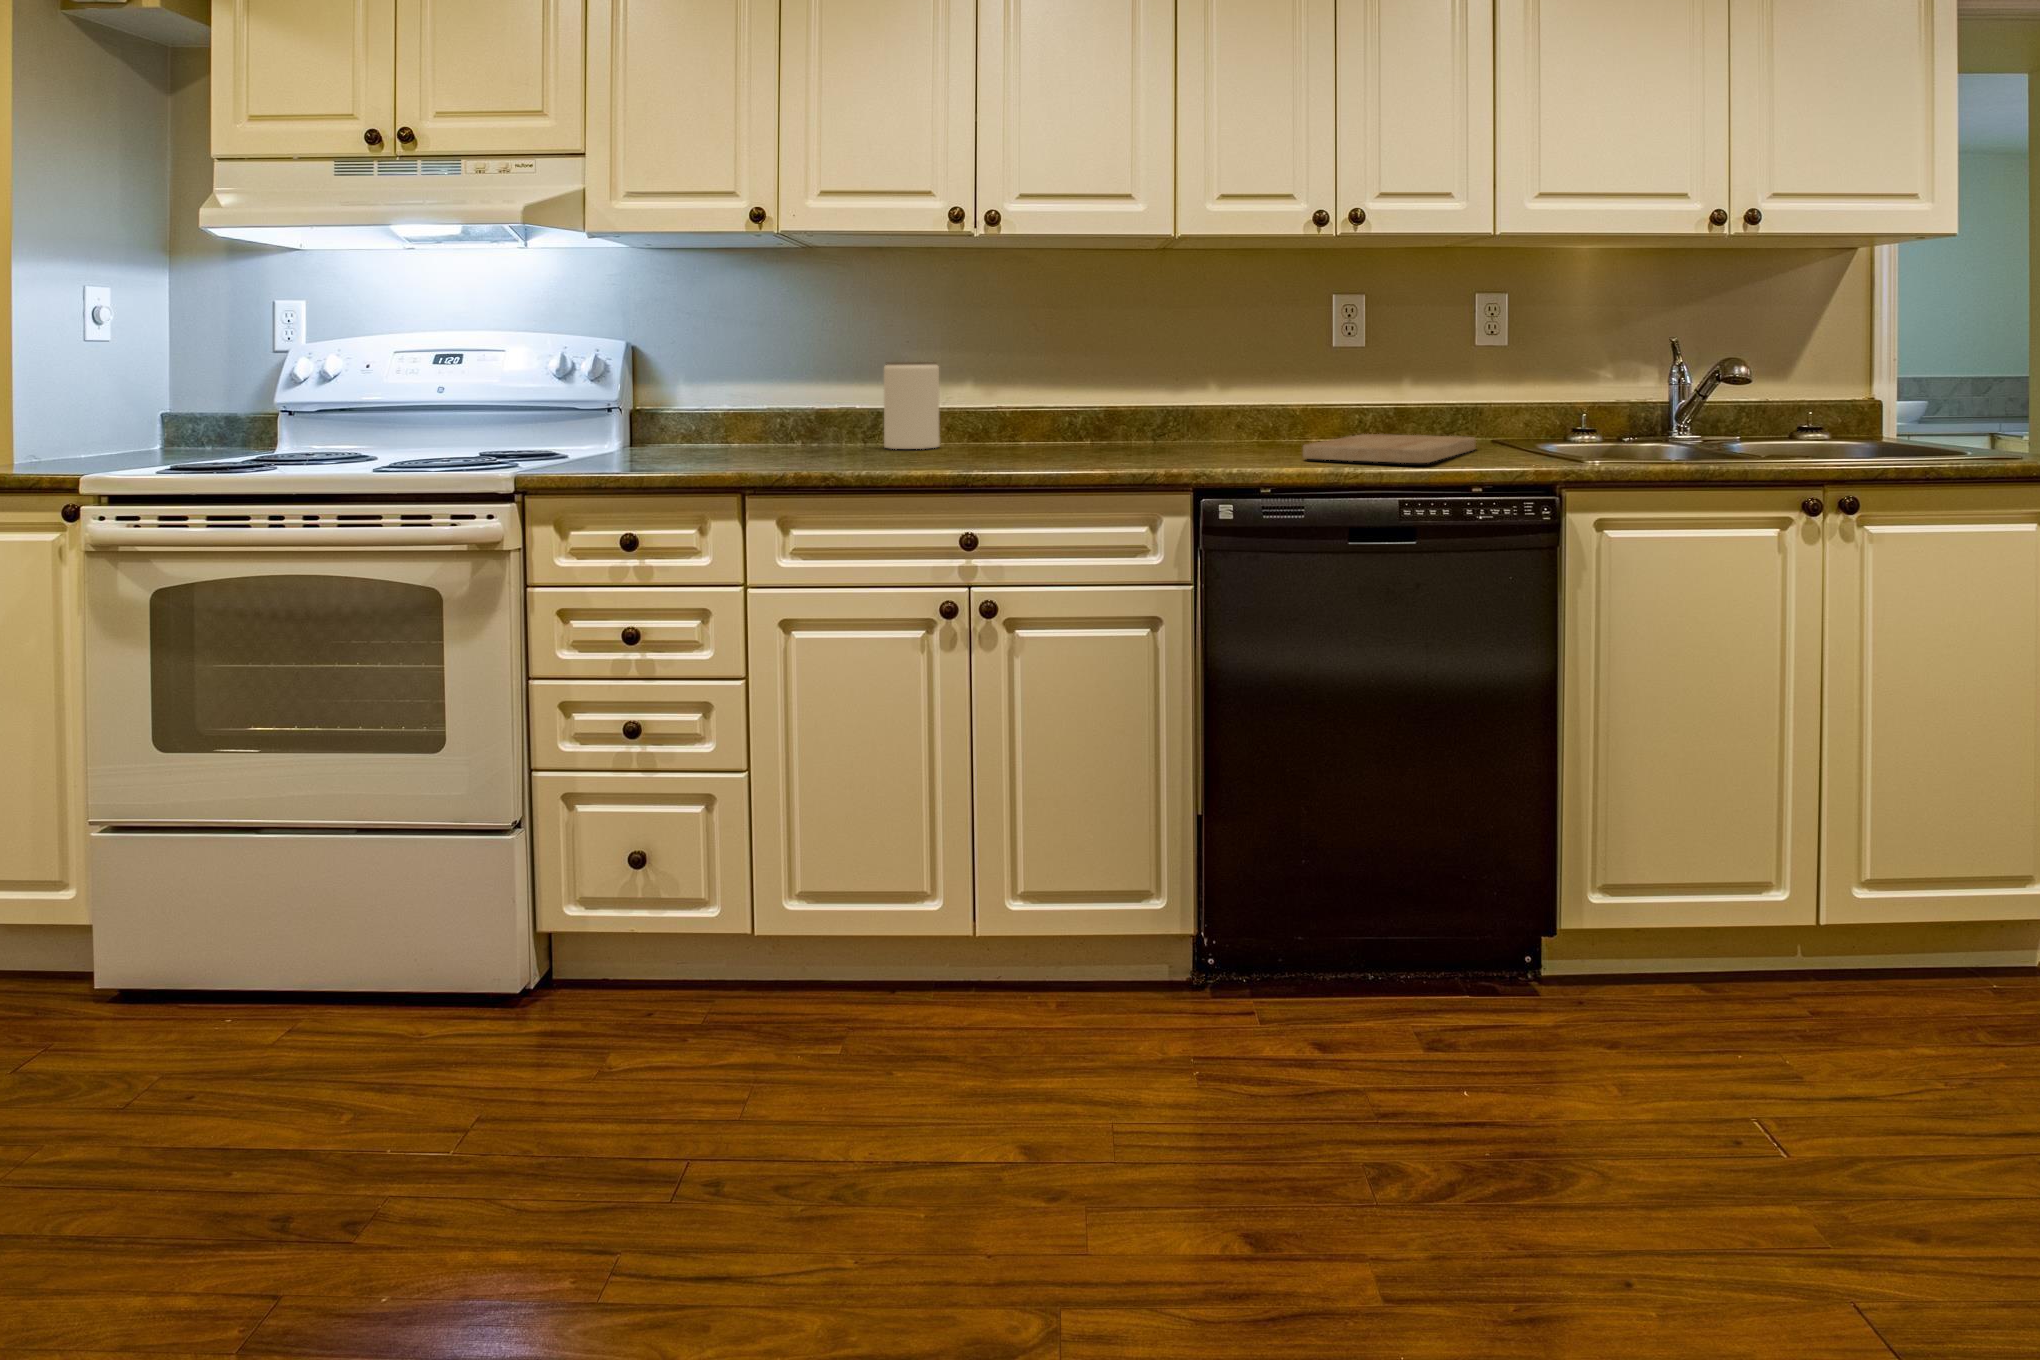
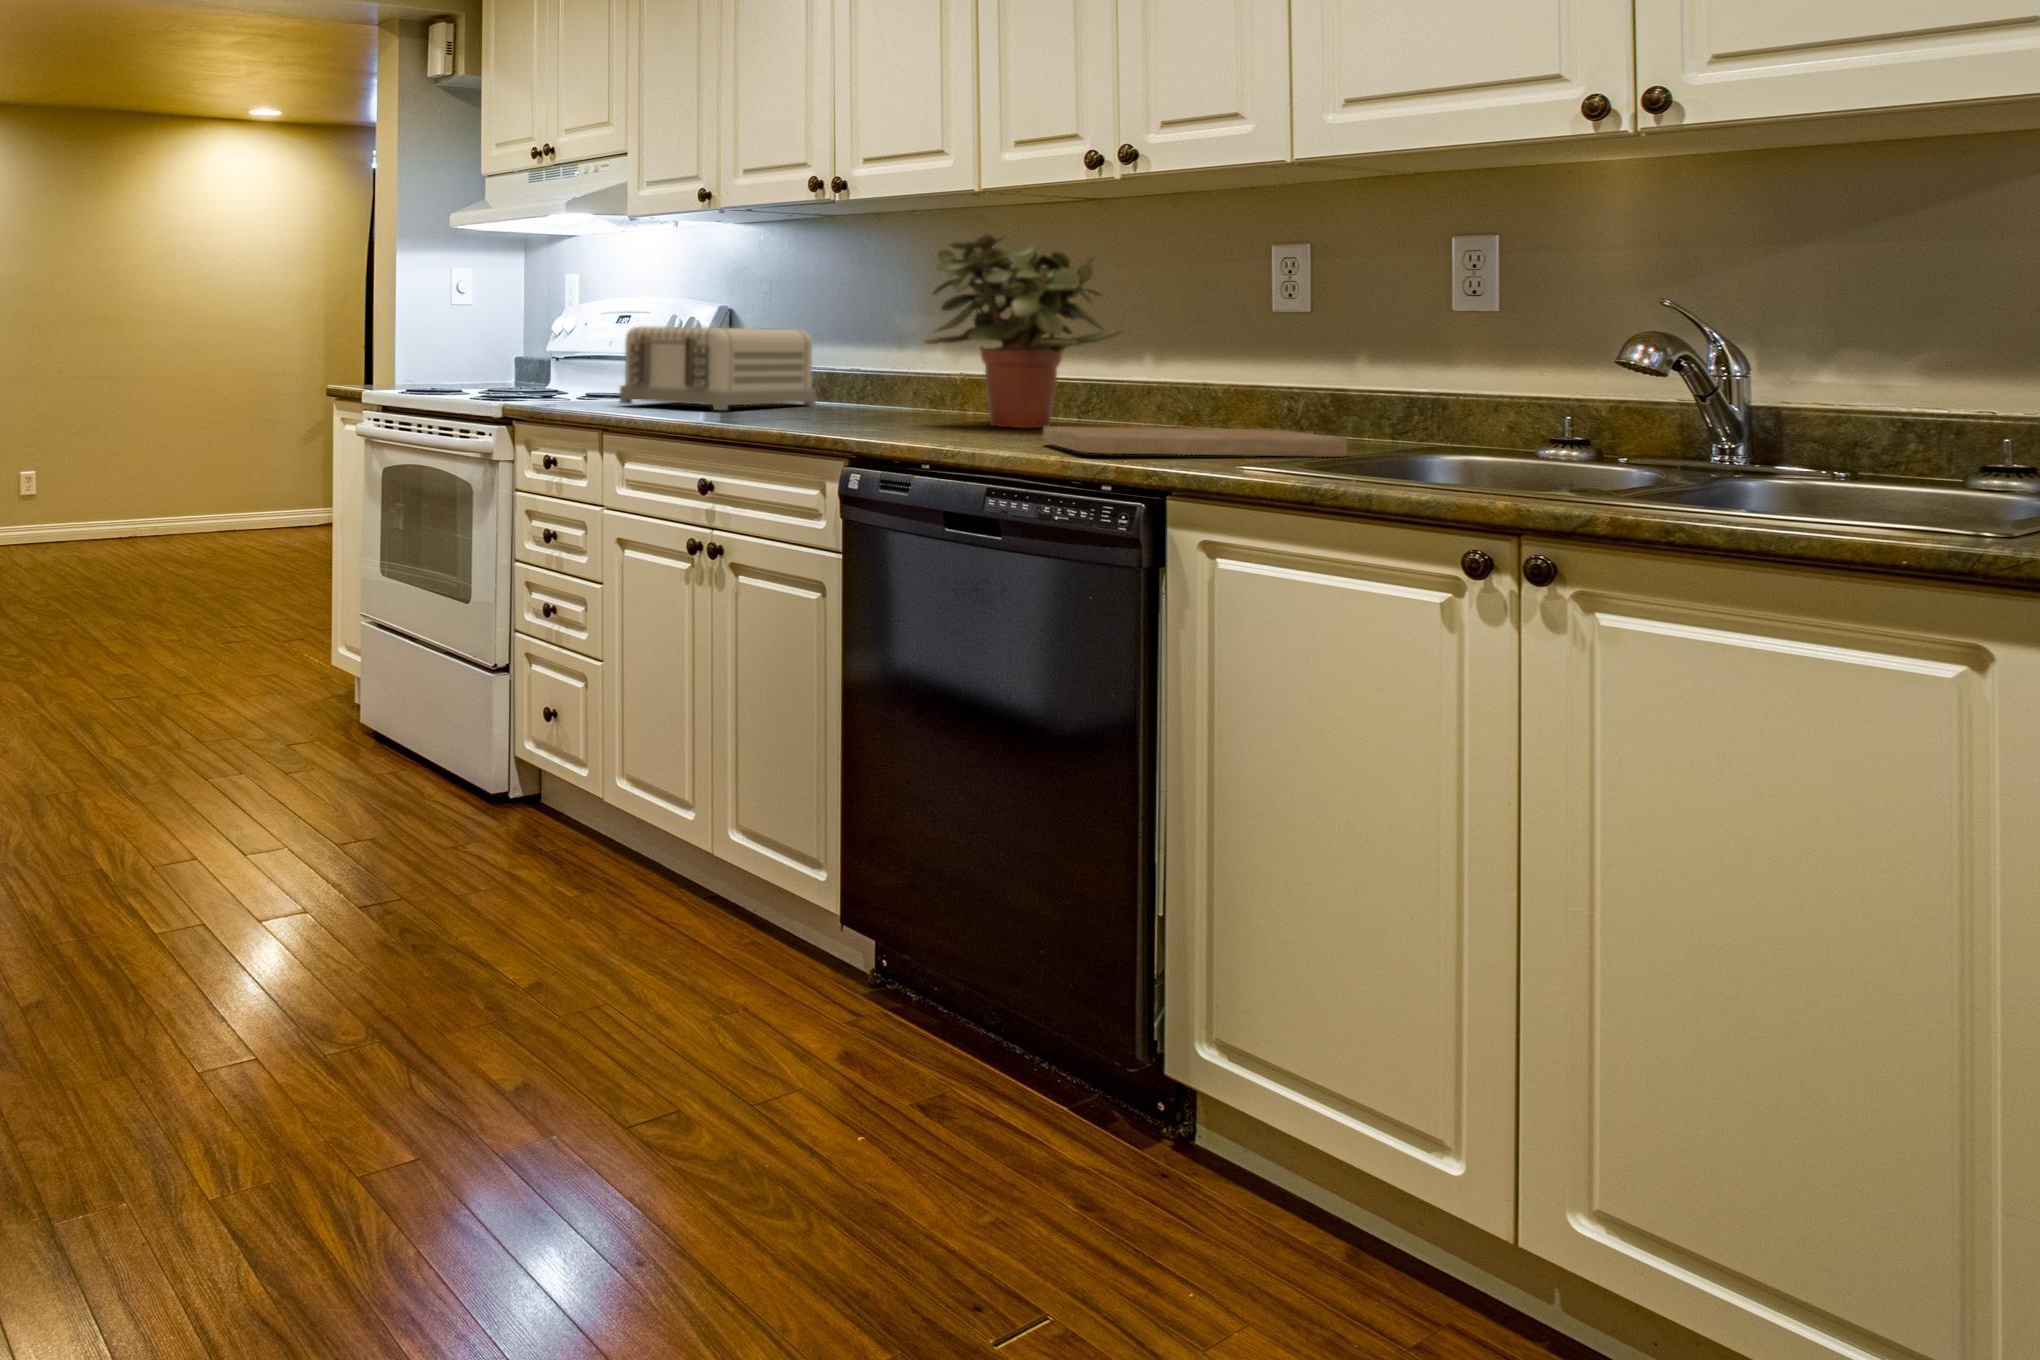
potted plant: none [1066,280,1229,450] -> present [924,234,1122,428]
jar: present [884,362,940,449] -> none [838,324,896,412]
toaster: none [649,369,815,463] -> present [620,326,816,410]

